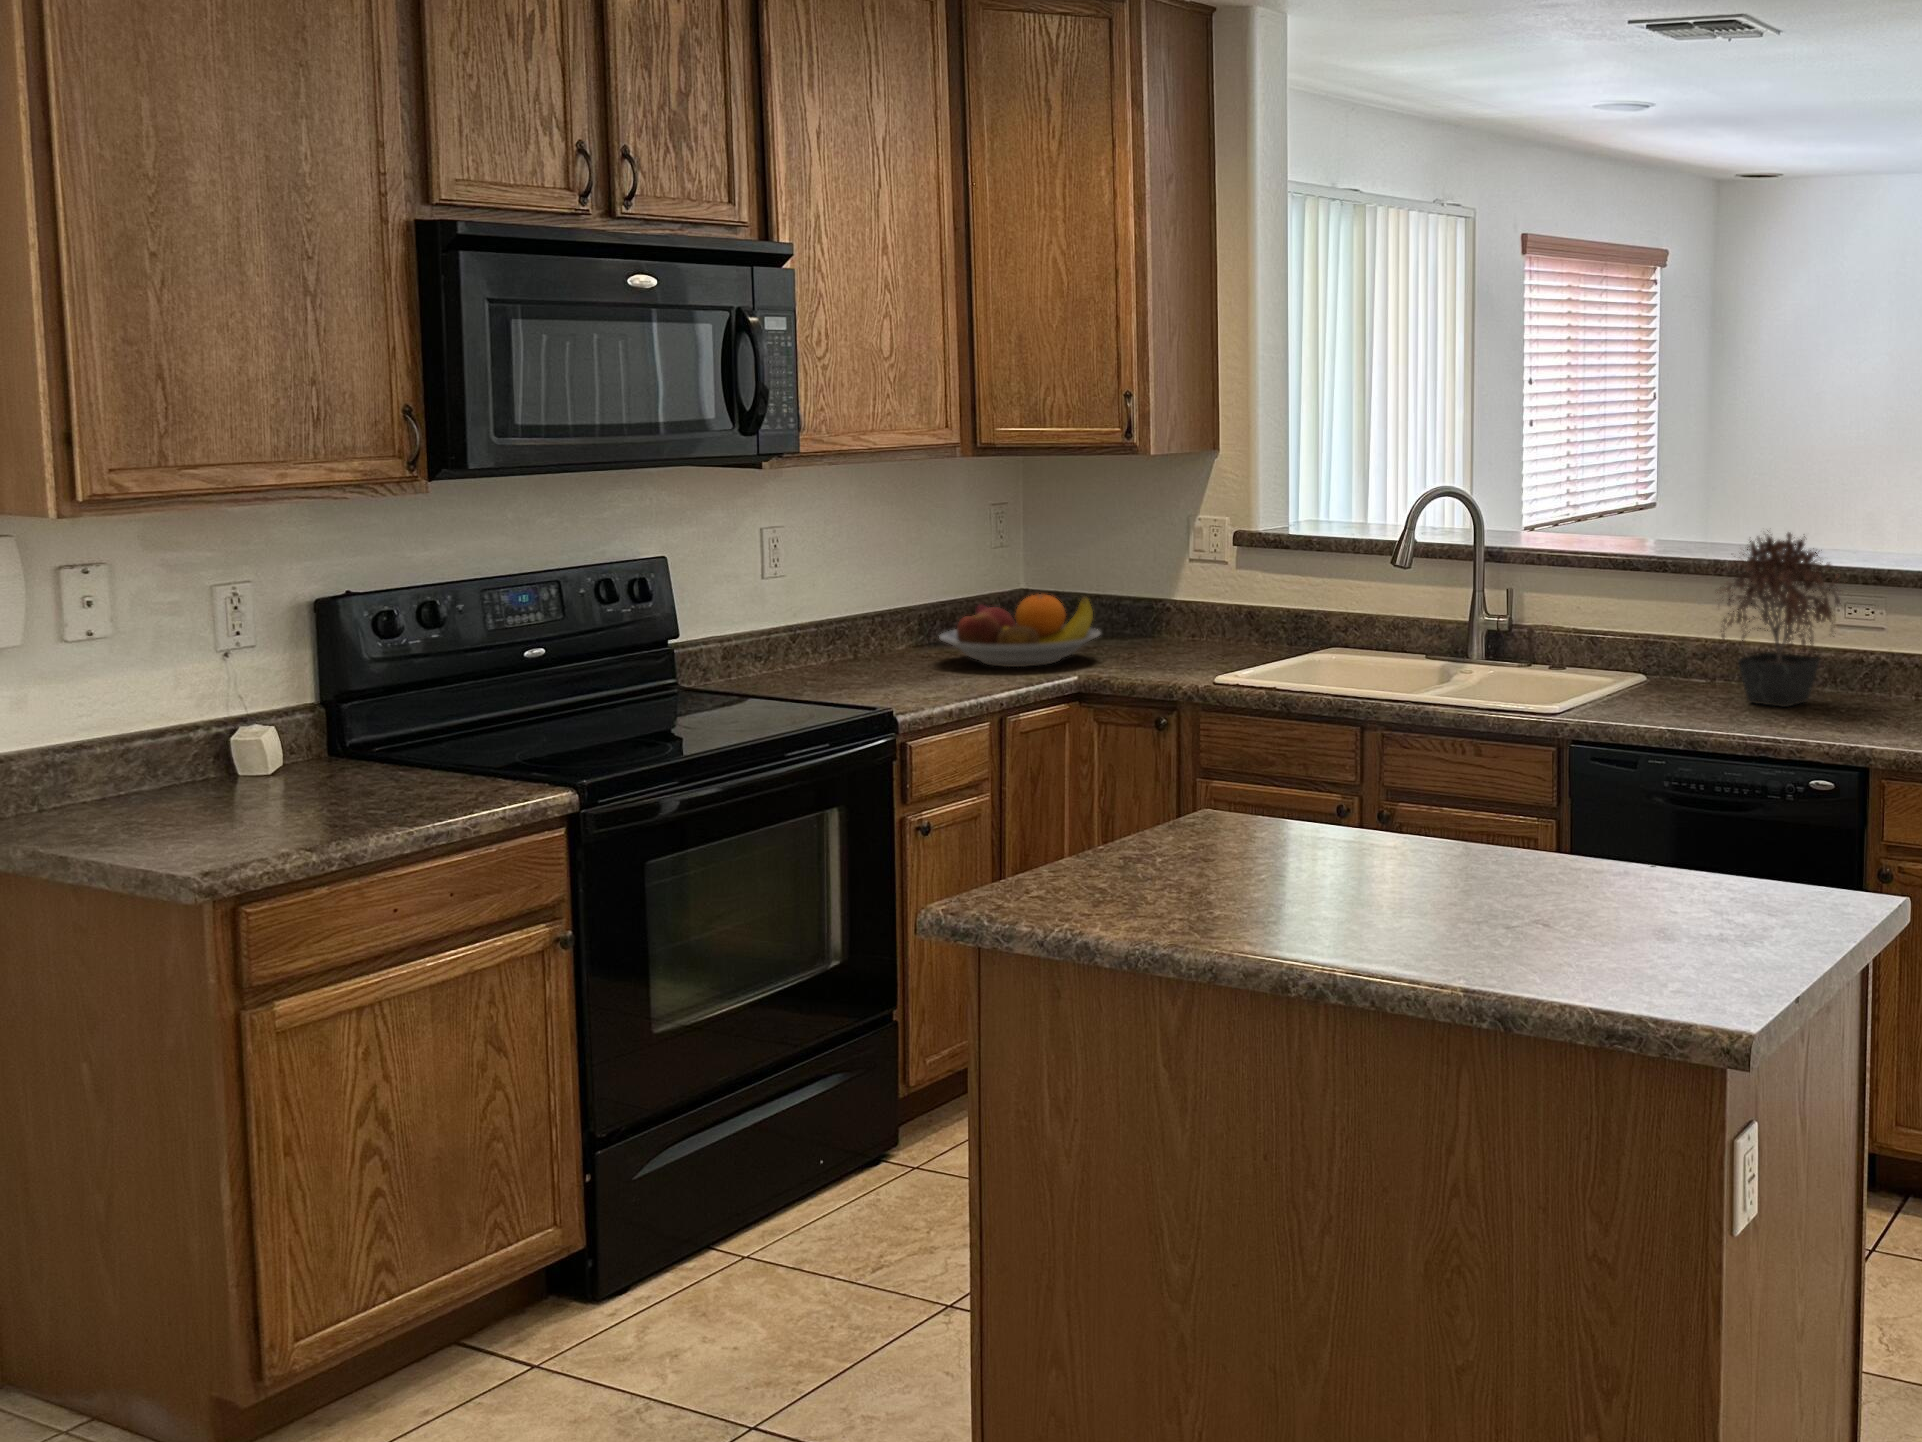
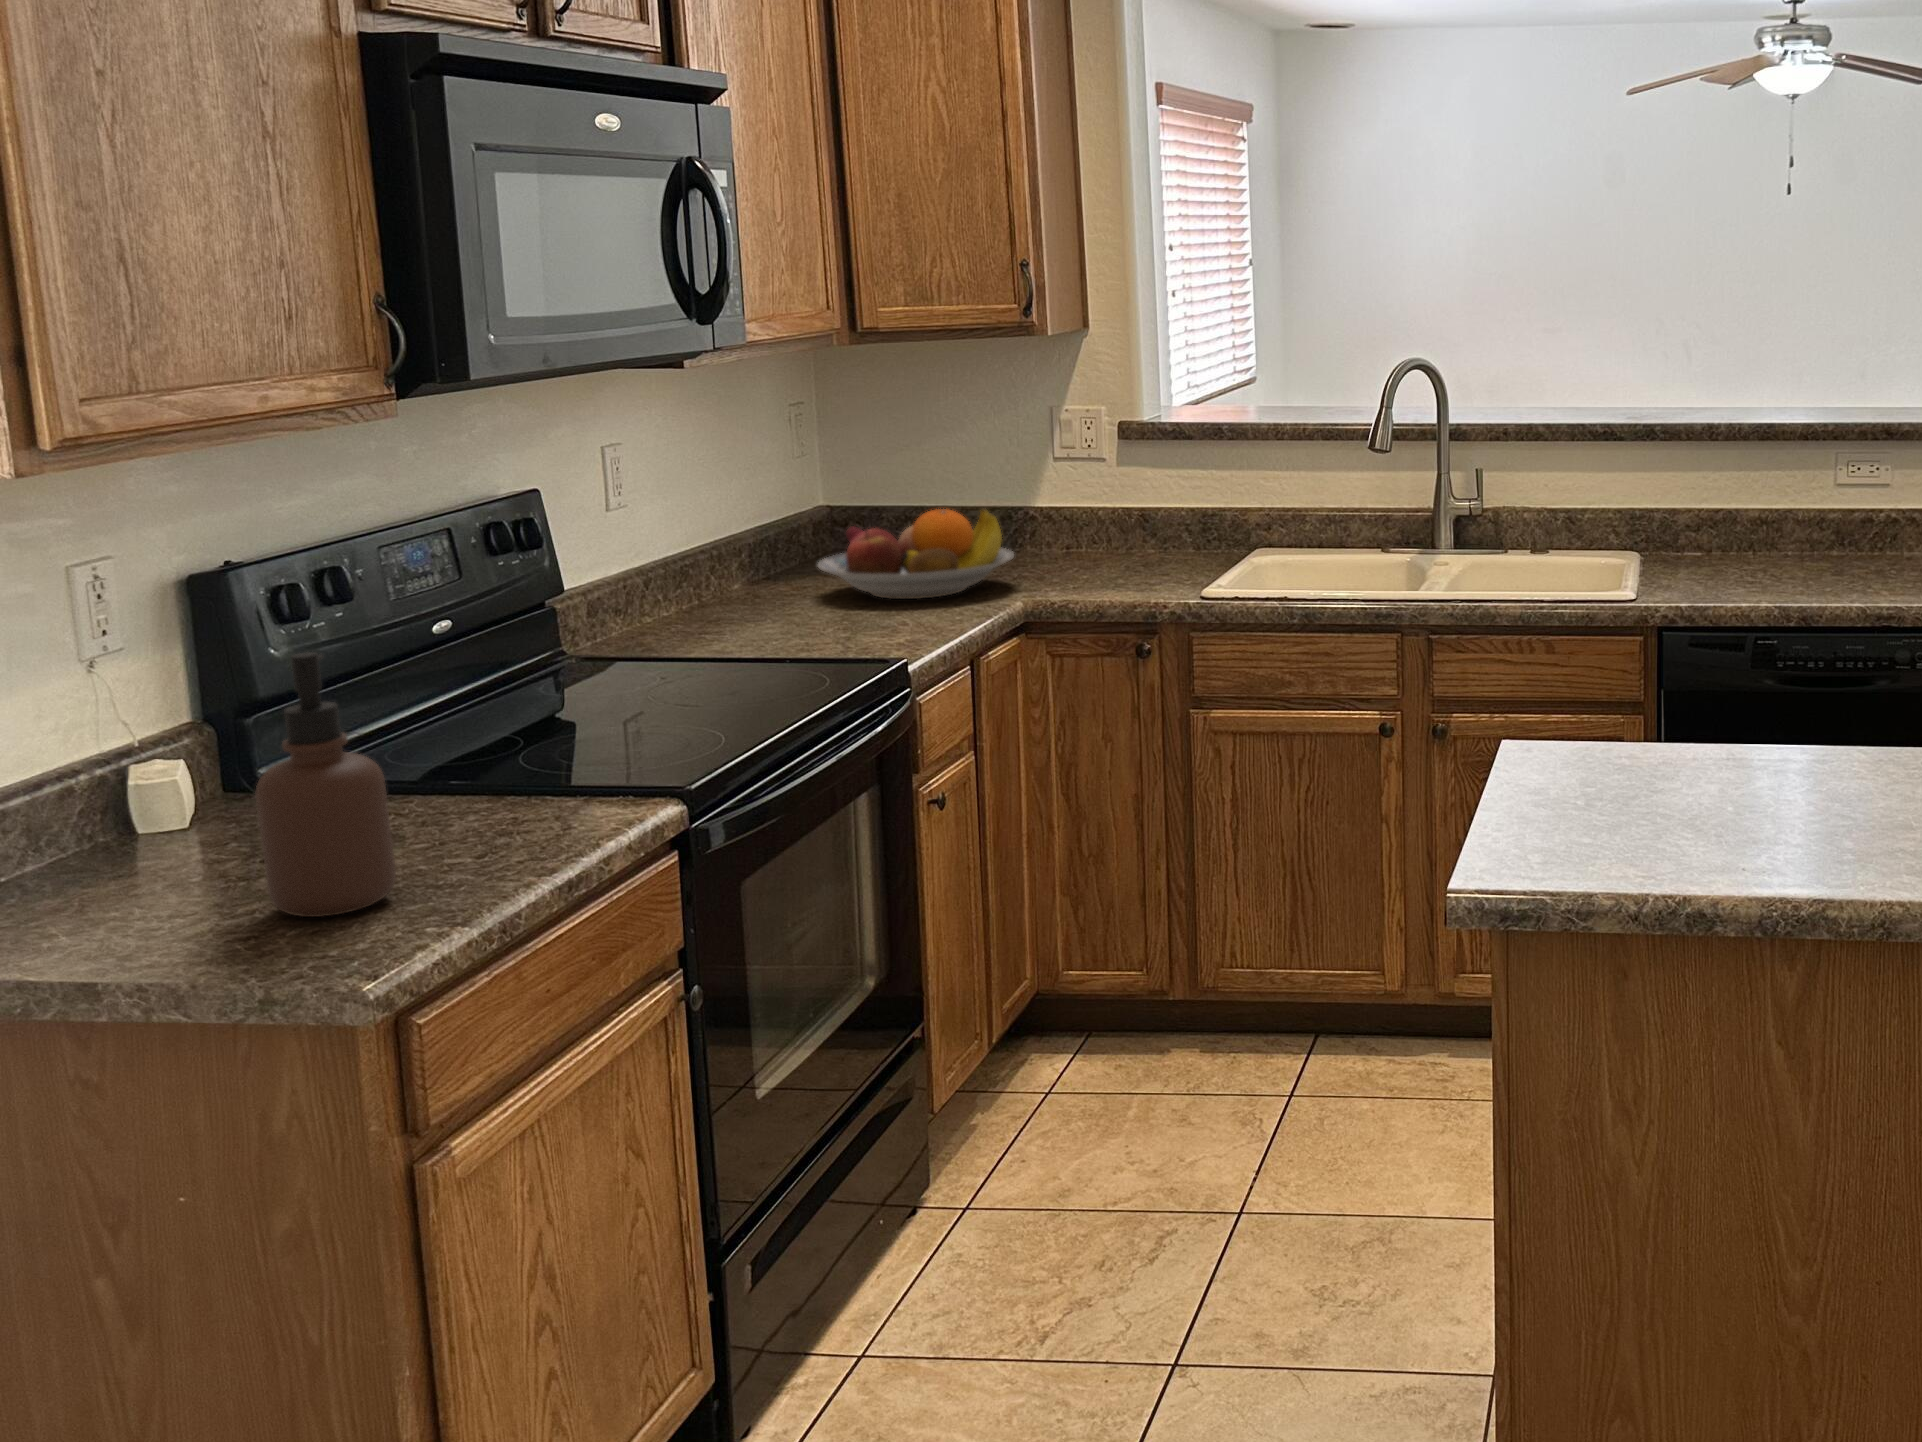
potted plant: present [1717,530,1841,707] -> none [1747,387,1884,573]
soap dispenser: none [202,647,296,829] -> present [256,652,396,917]

